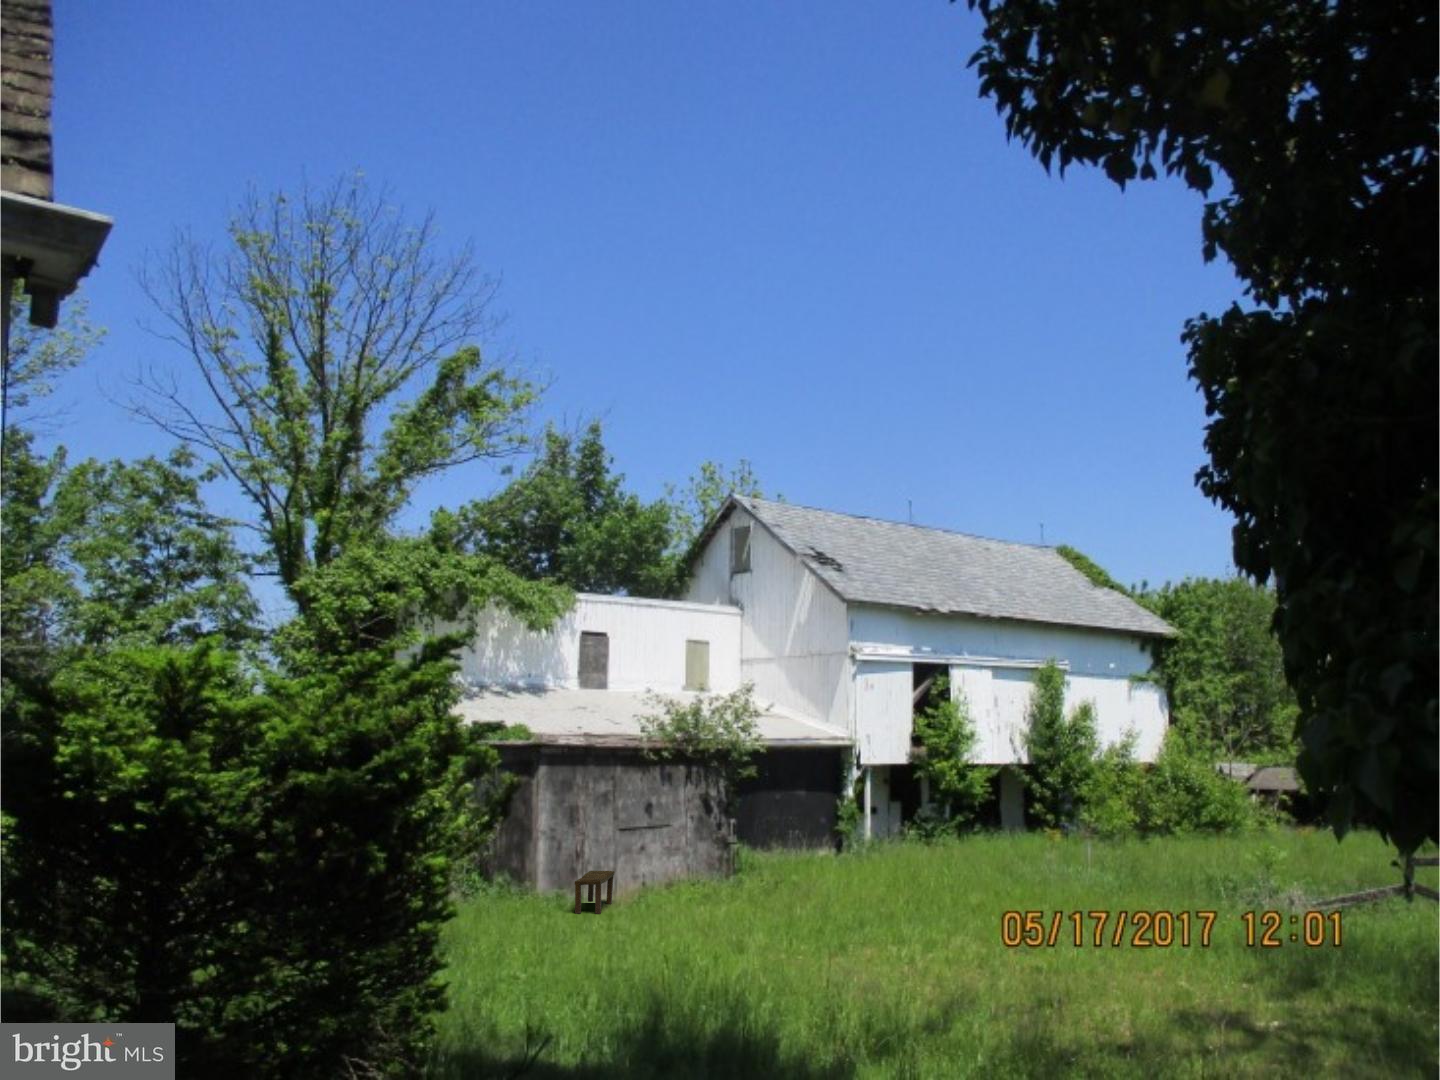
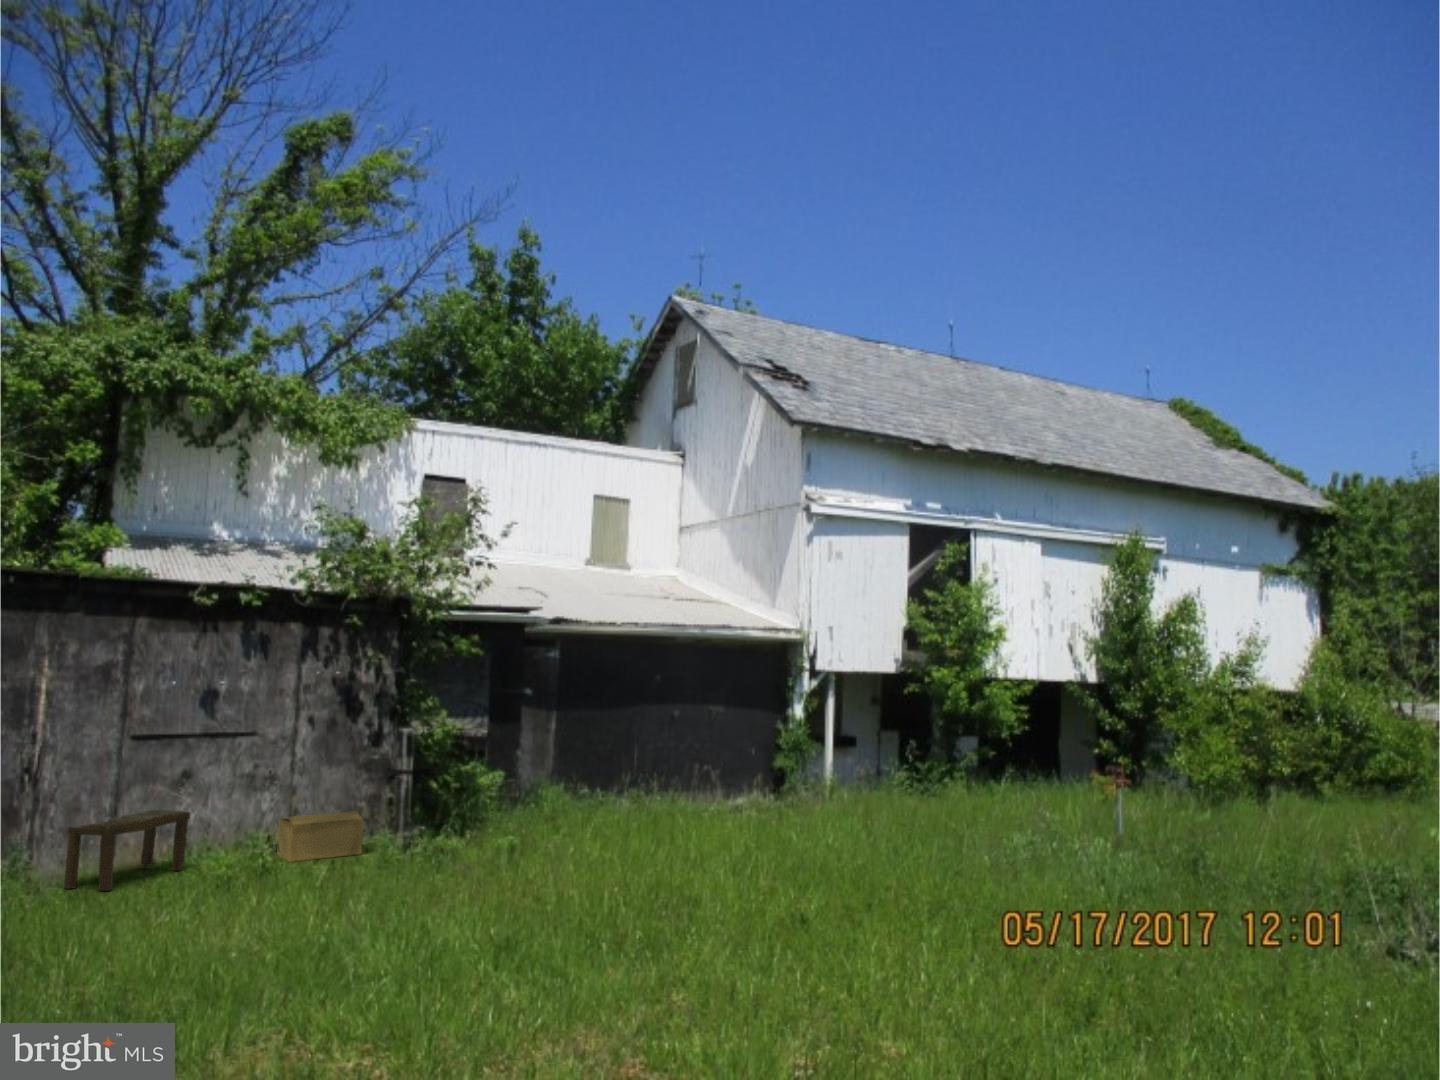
cardboard box: none [640,868,685,897] -> present [277,811,363,862]

